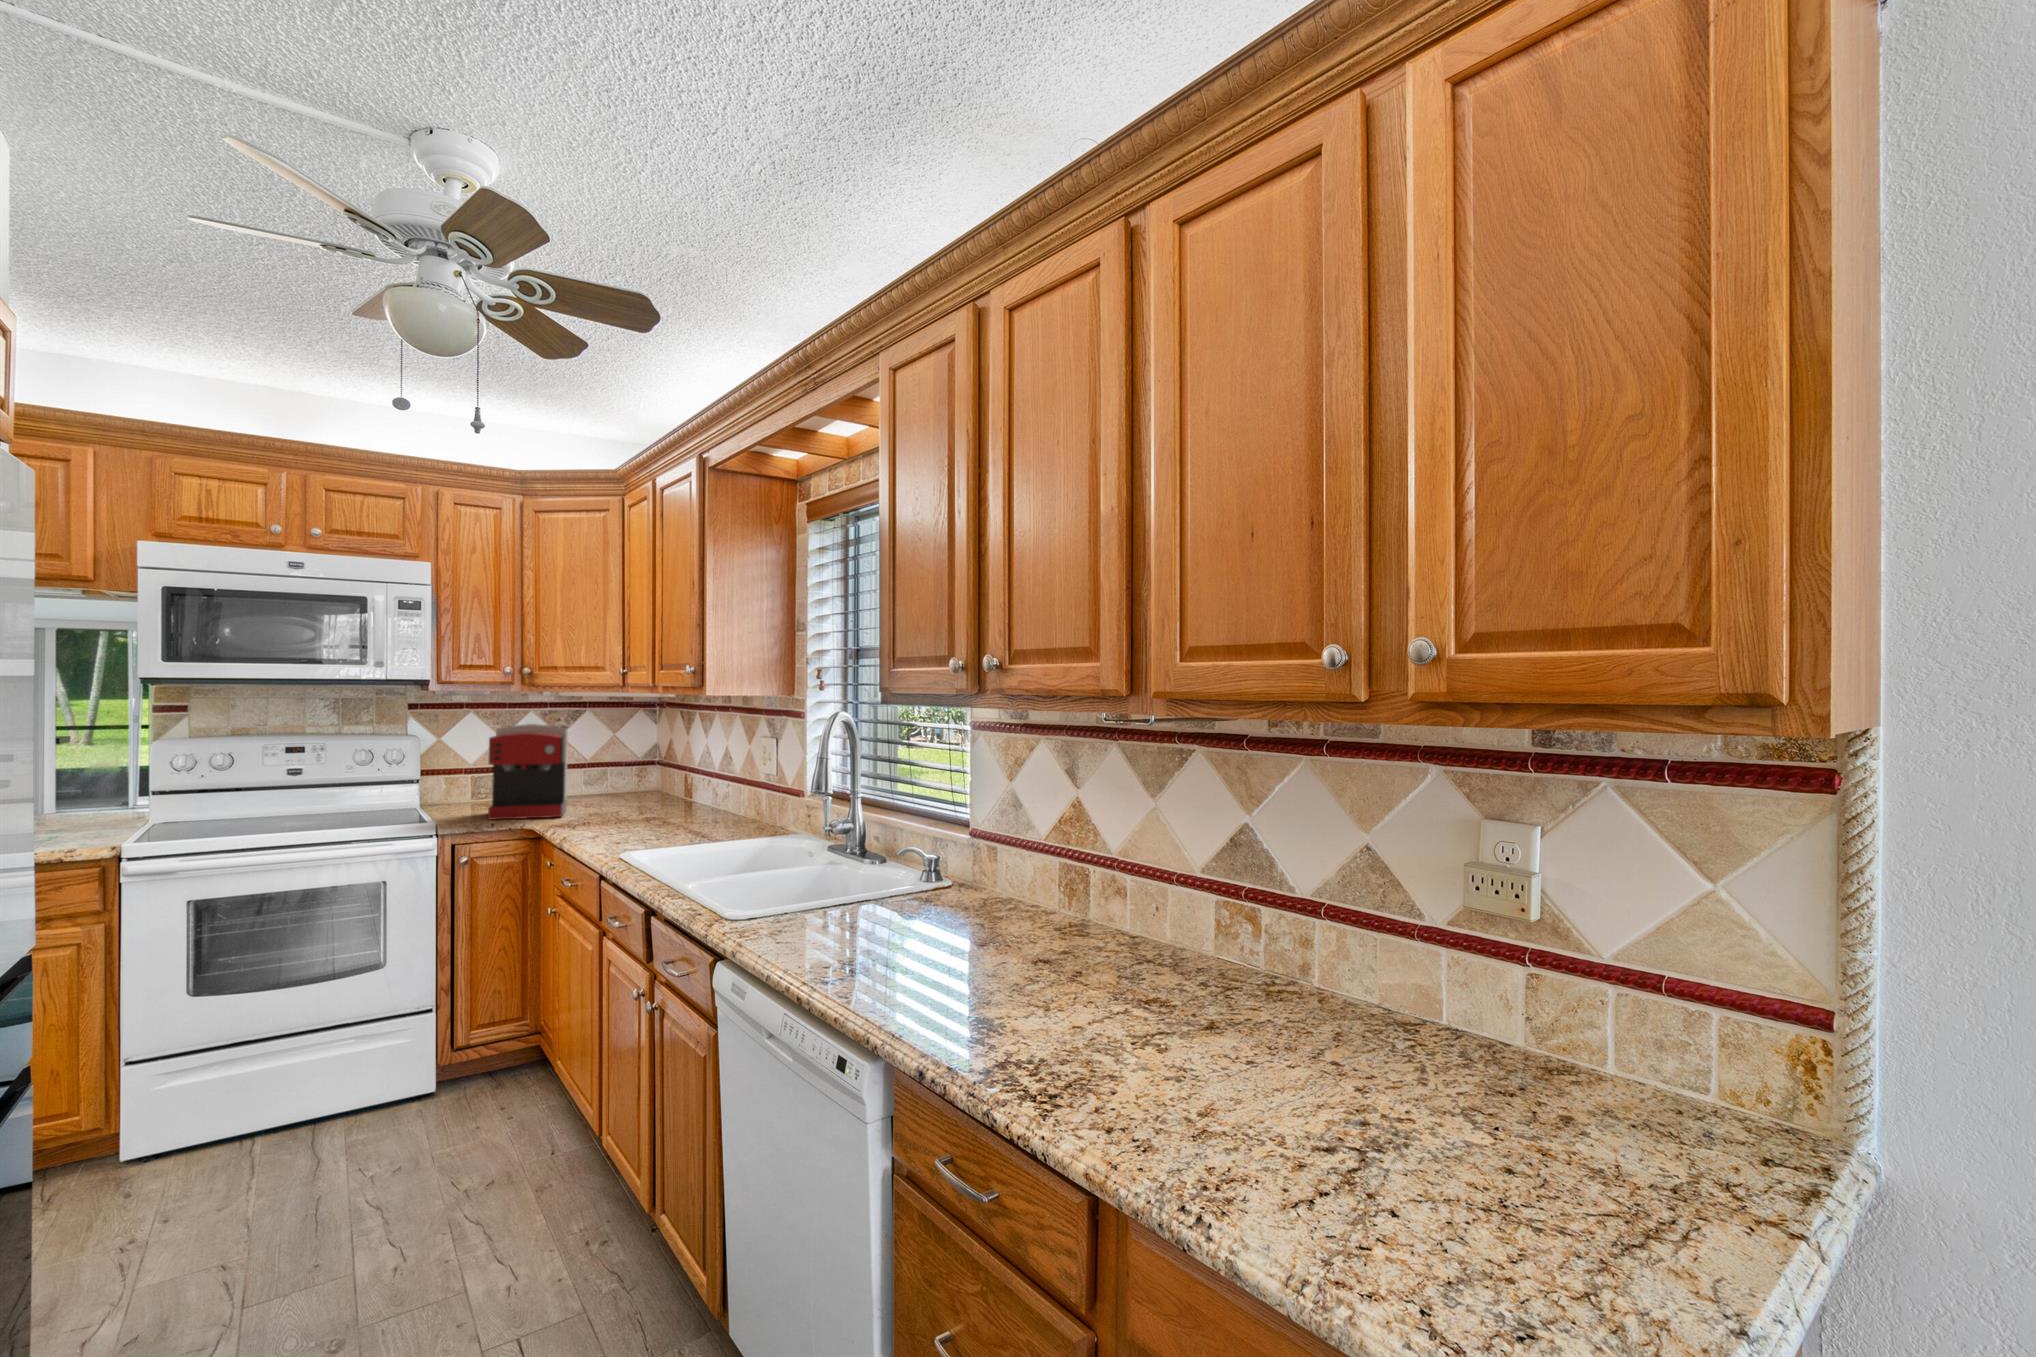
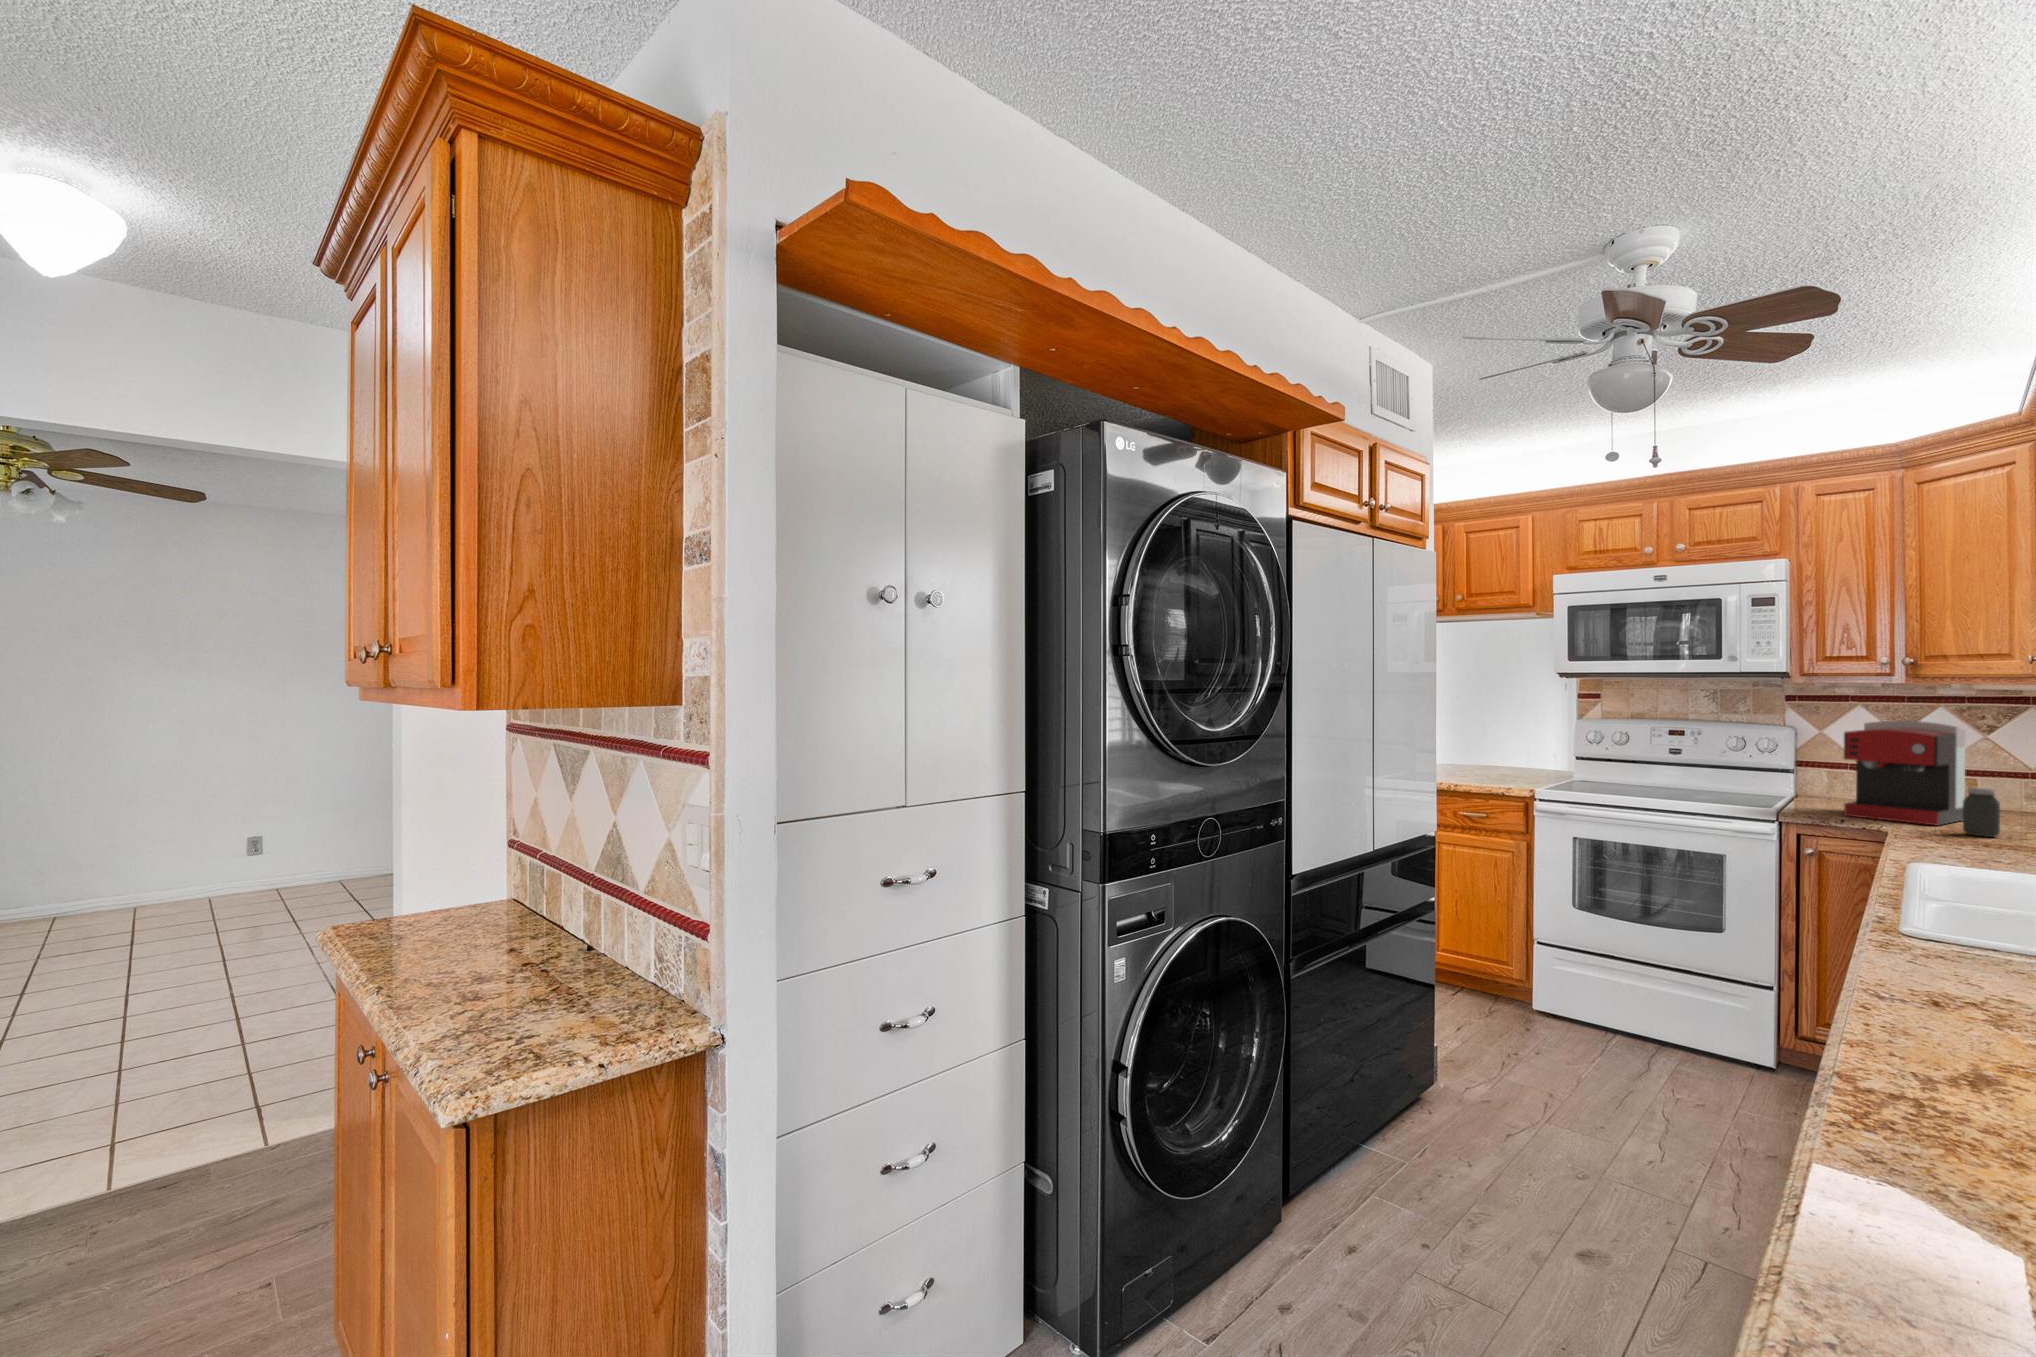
jar: none [587,779,611,821] -> present [1963,787,2000,837]

